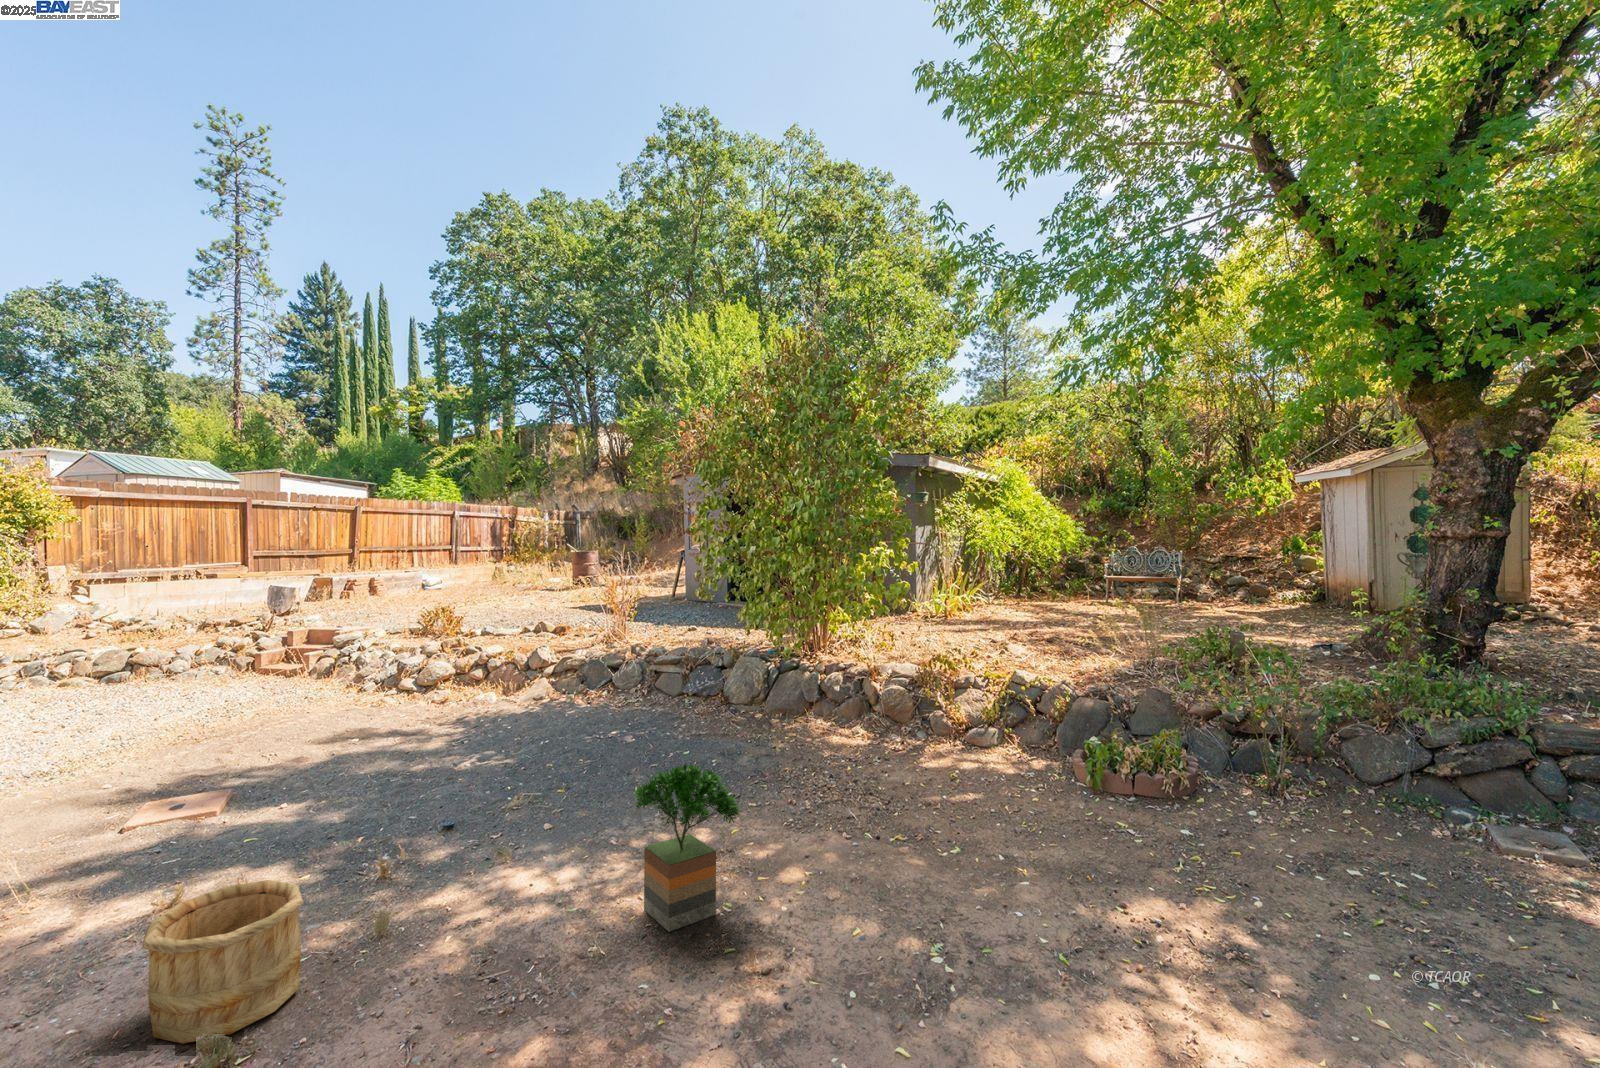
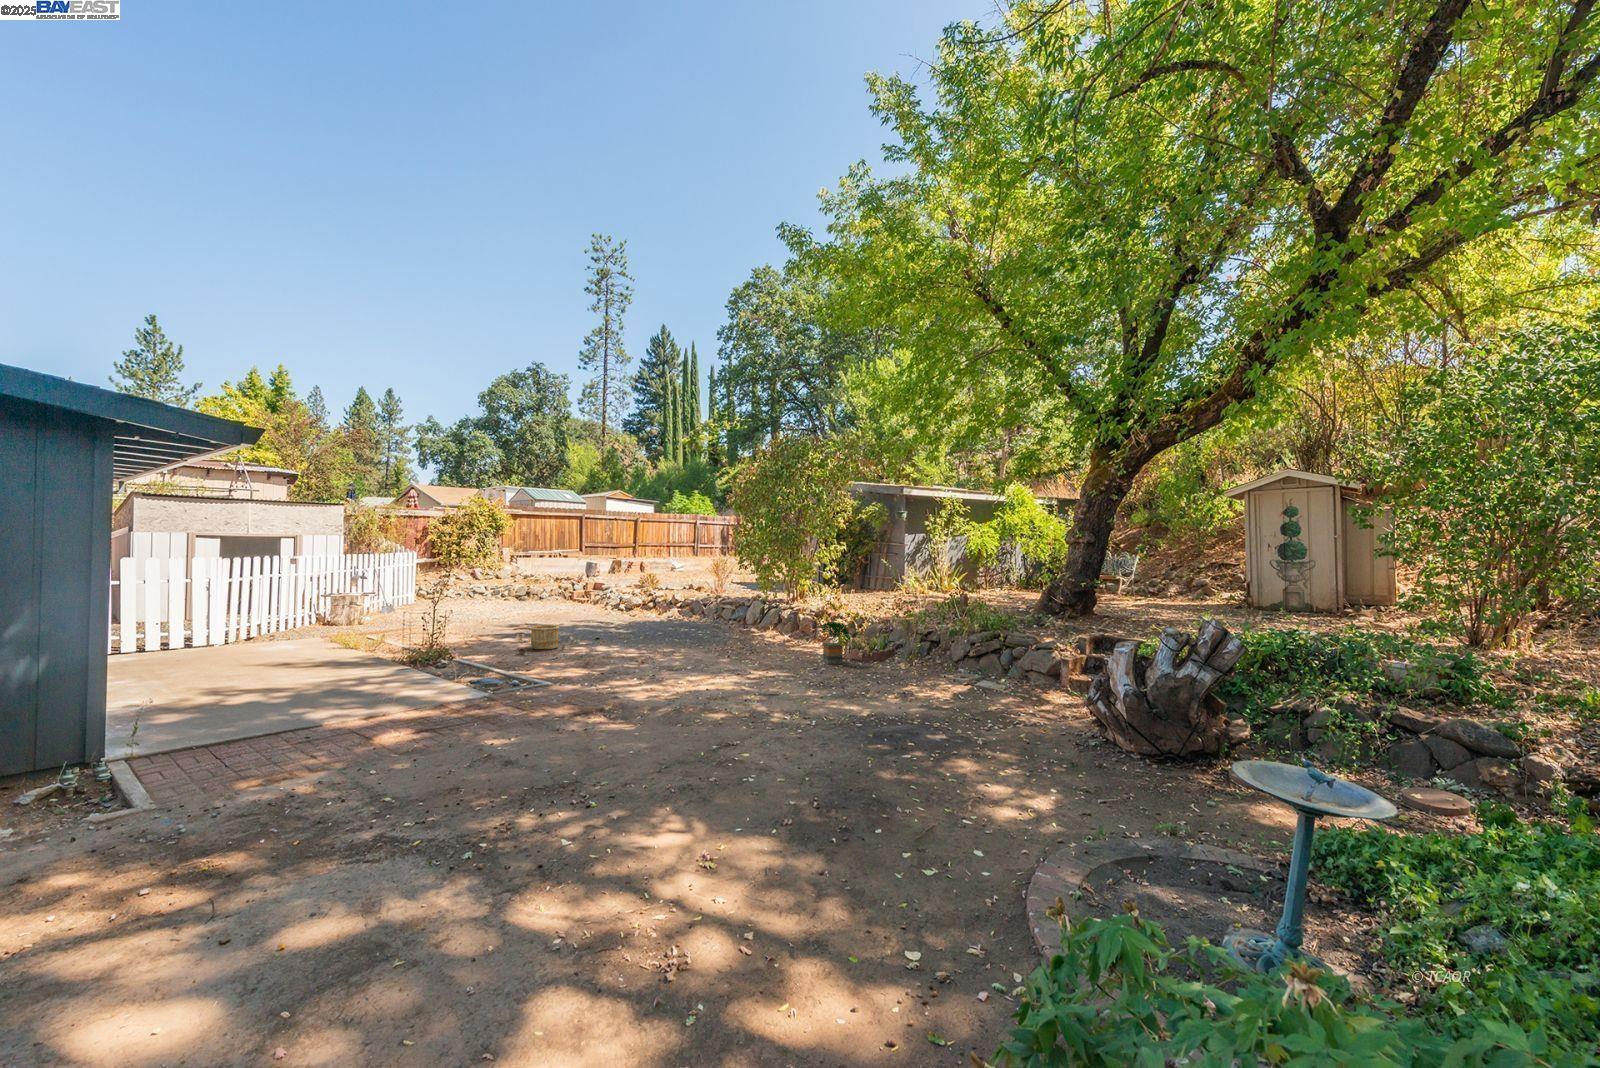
potted tree: present [634,764,740,932] -> present [821,622,849,664]

